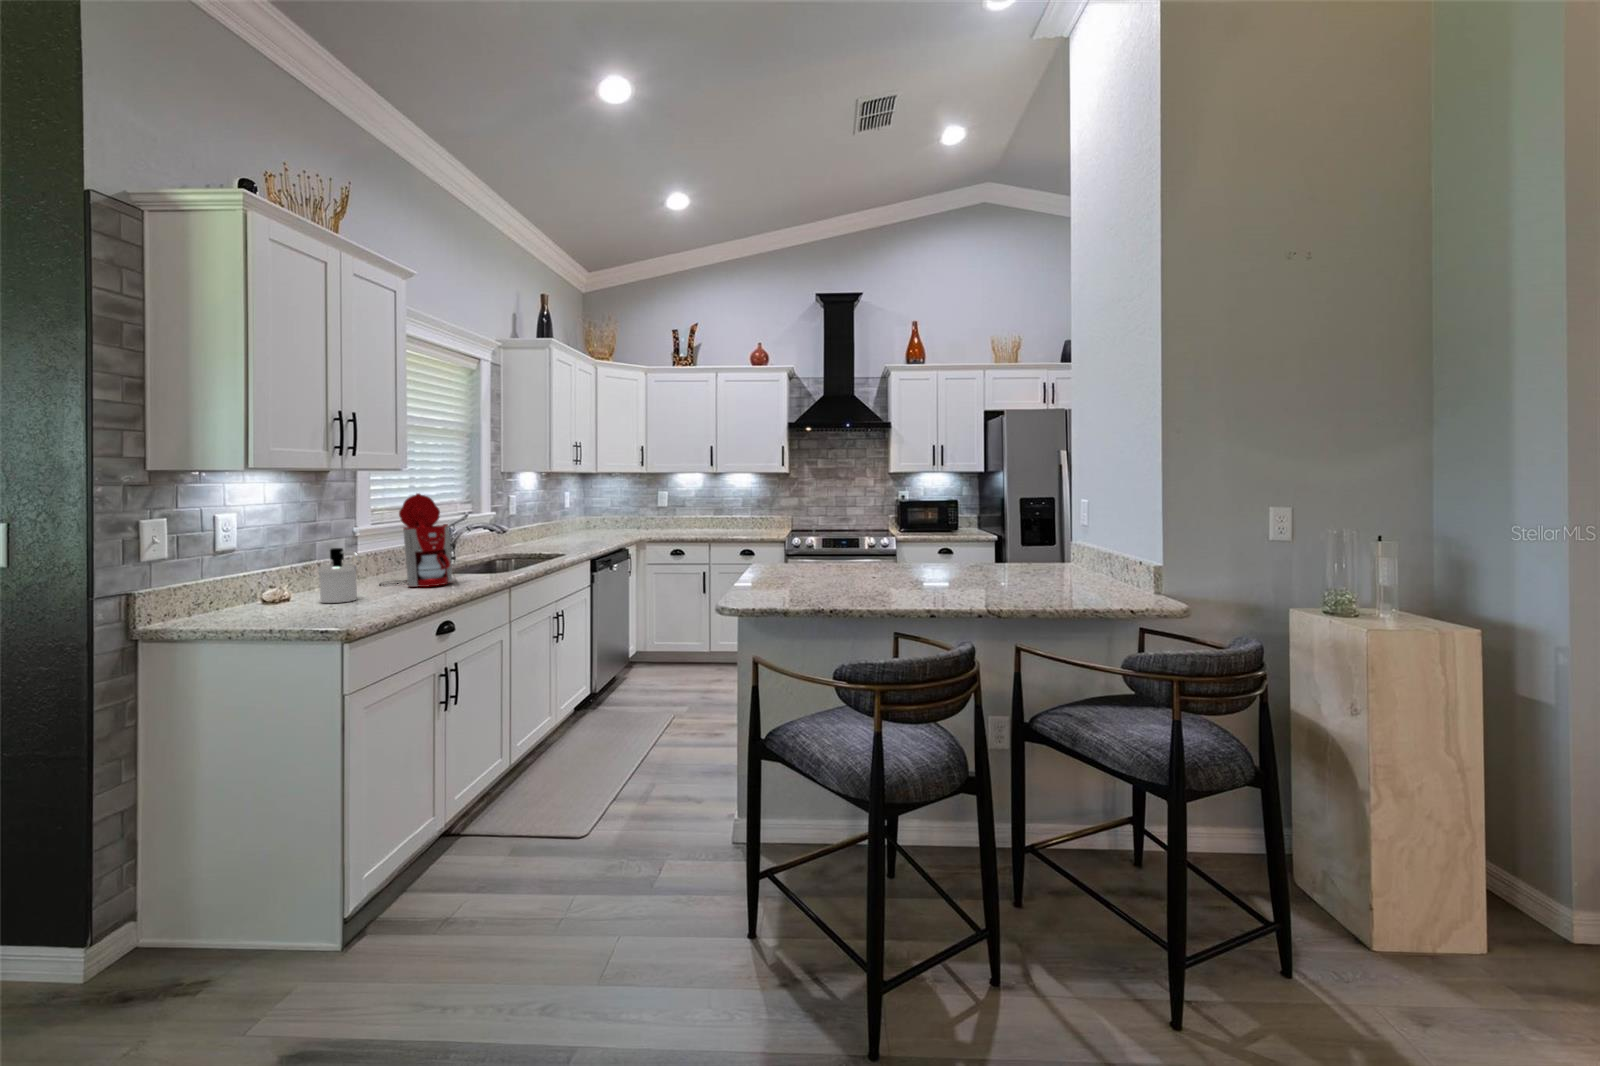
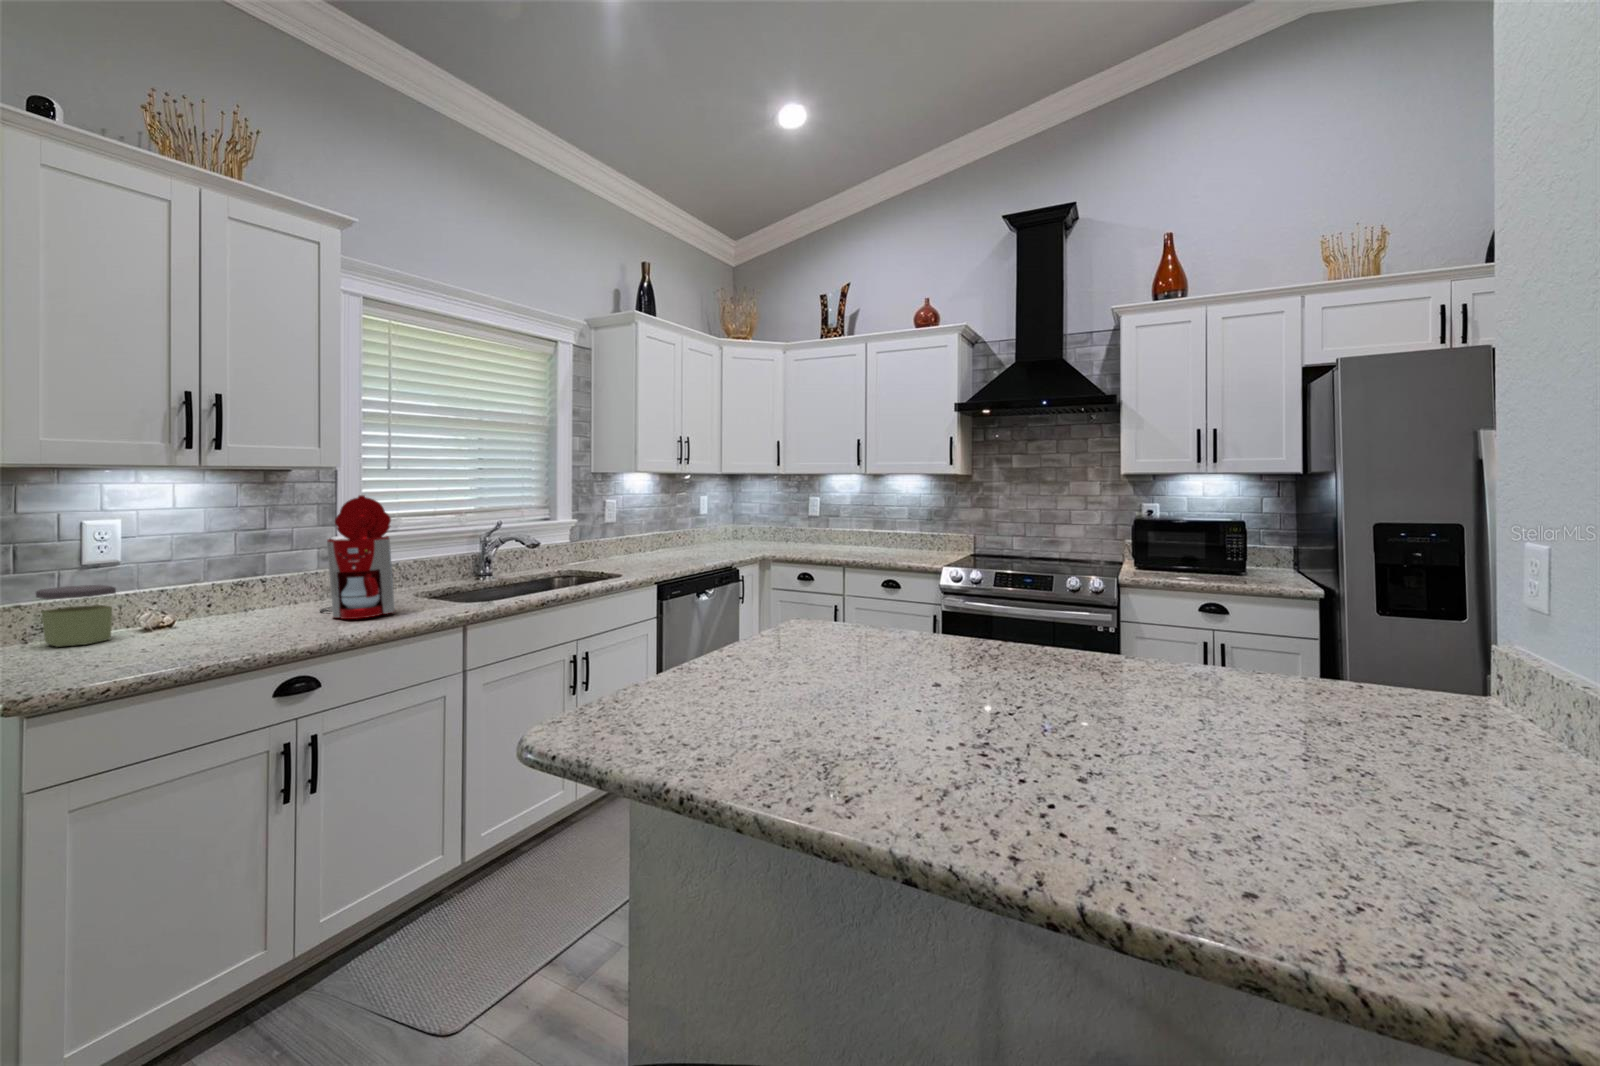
soap dispenser: present [317,548,361,603] -> none [174,565,232,638]
jar: none [215,566,270,613] -> present [36,585,116,647]

